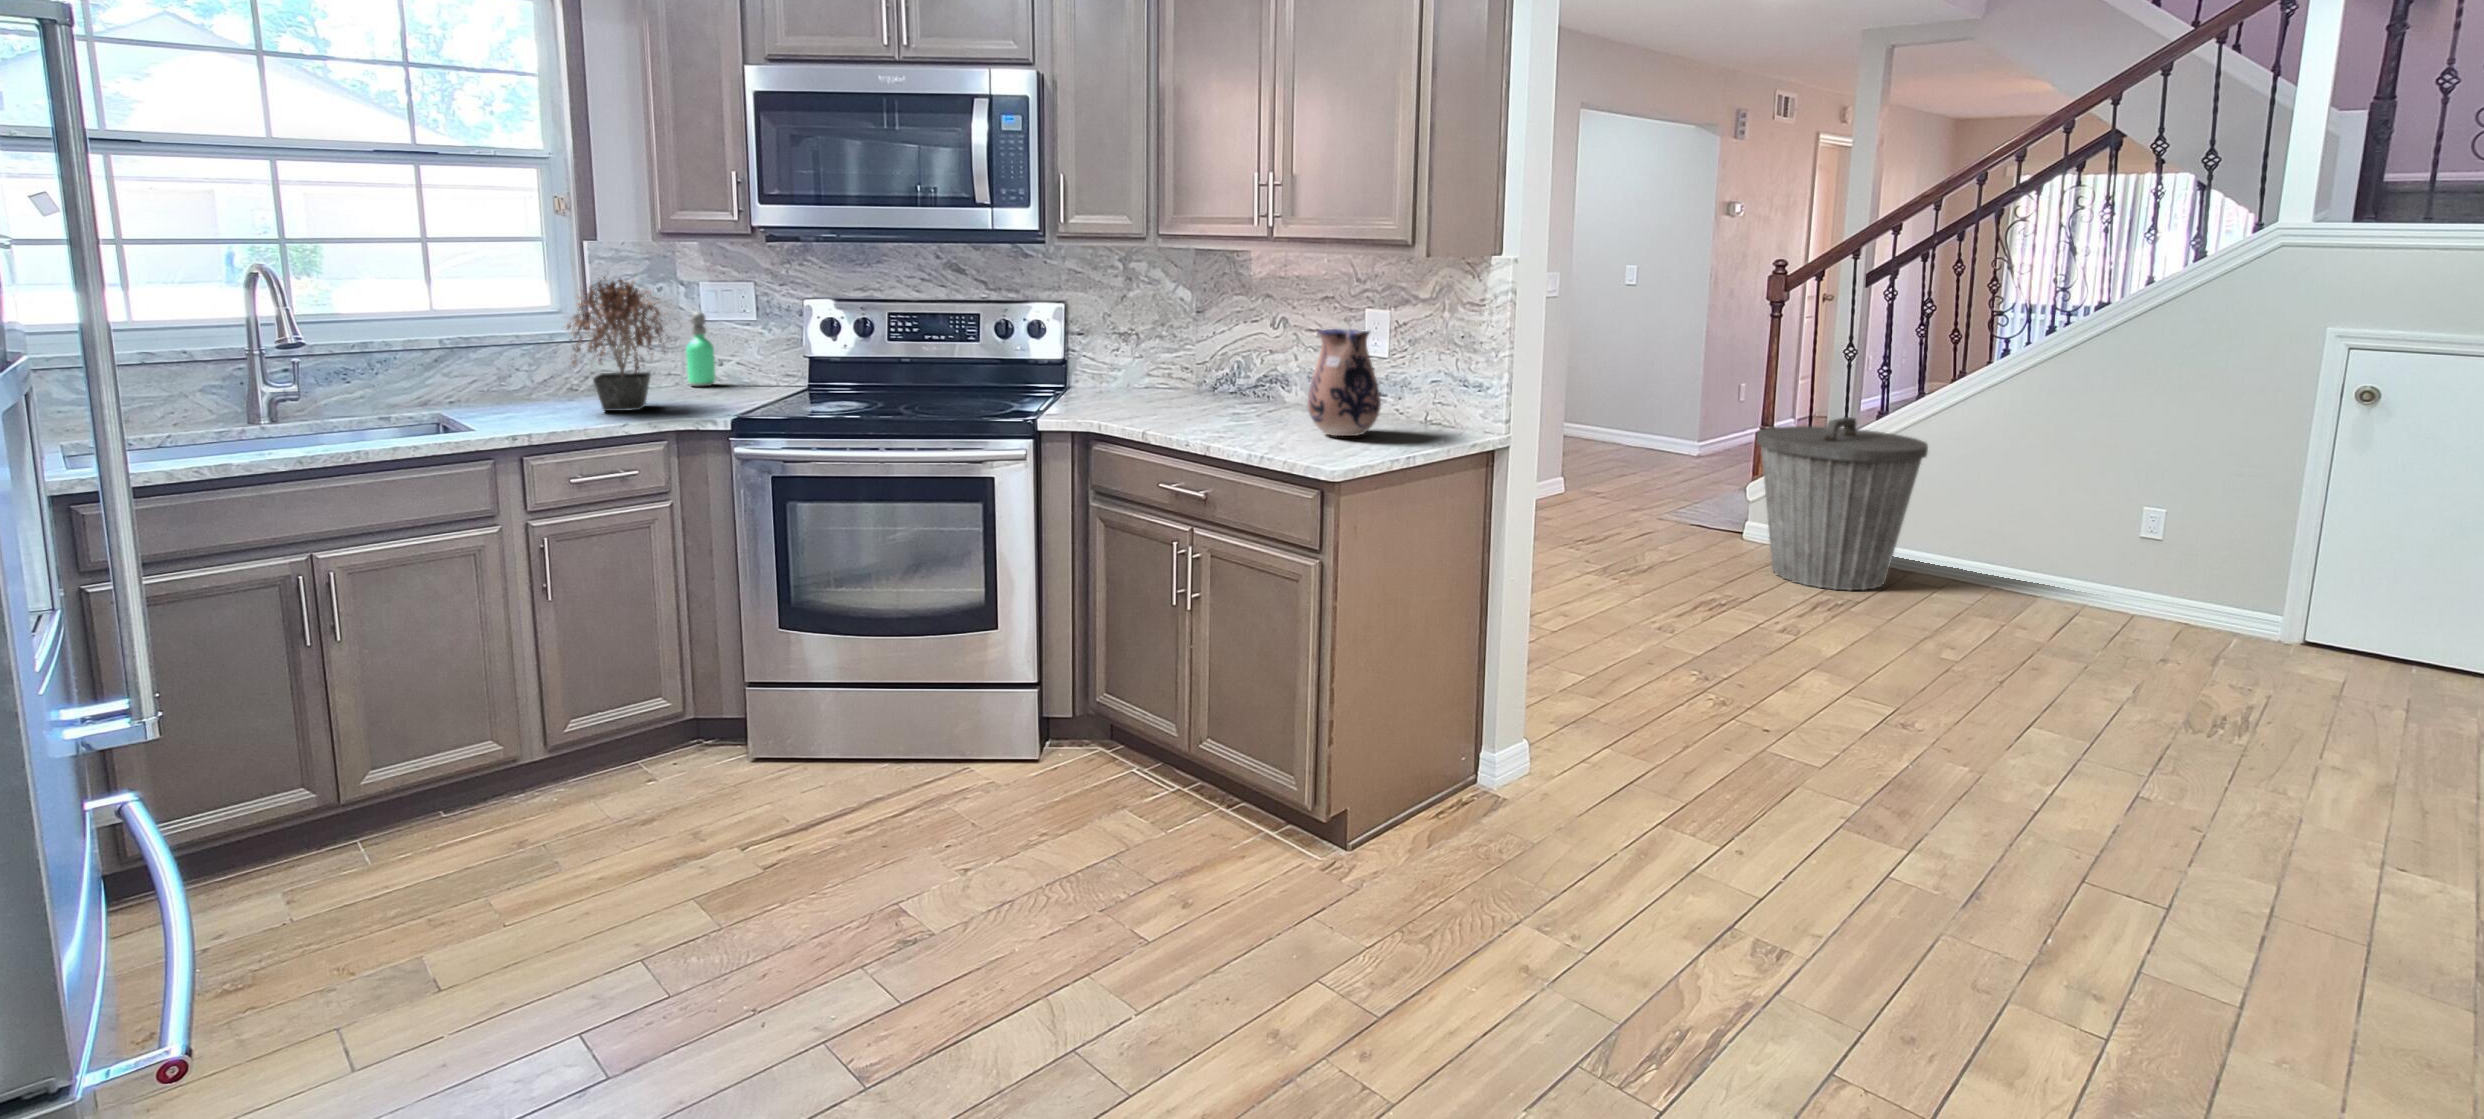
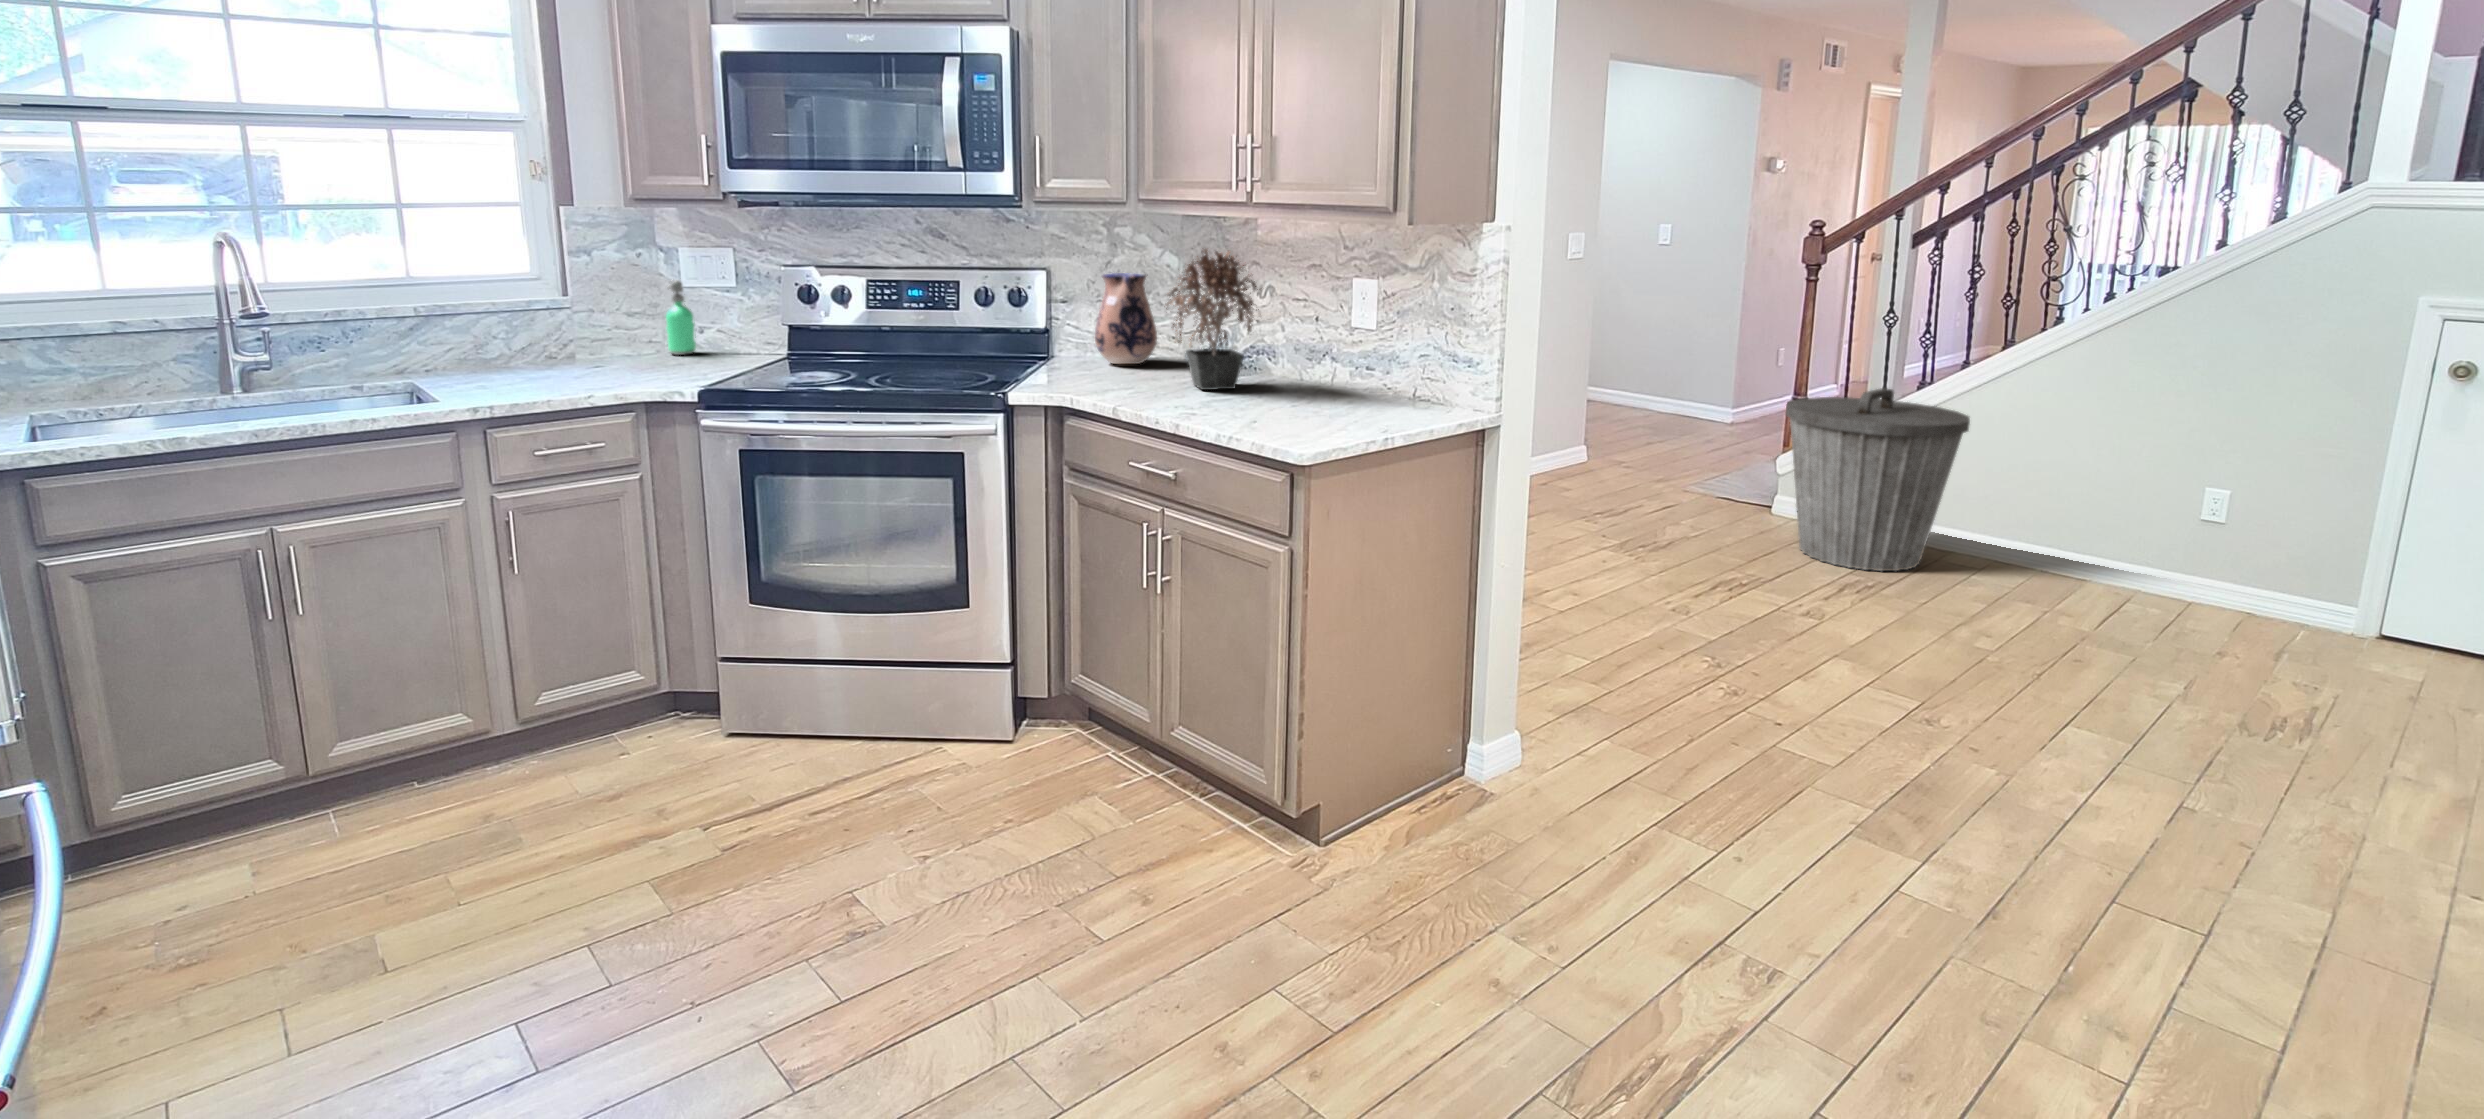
potted plant: present [567,277,667,411] -> present [1166,249,1259,390]
ceramic pitcher: present [1307,329,1381,436] -> present [1095,273,1157,364]

